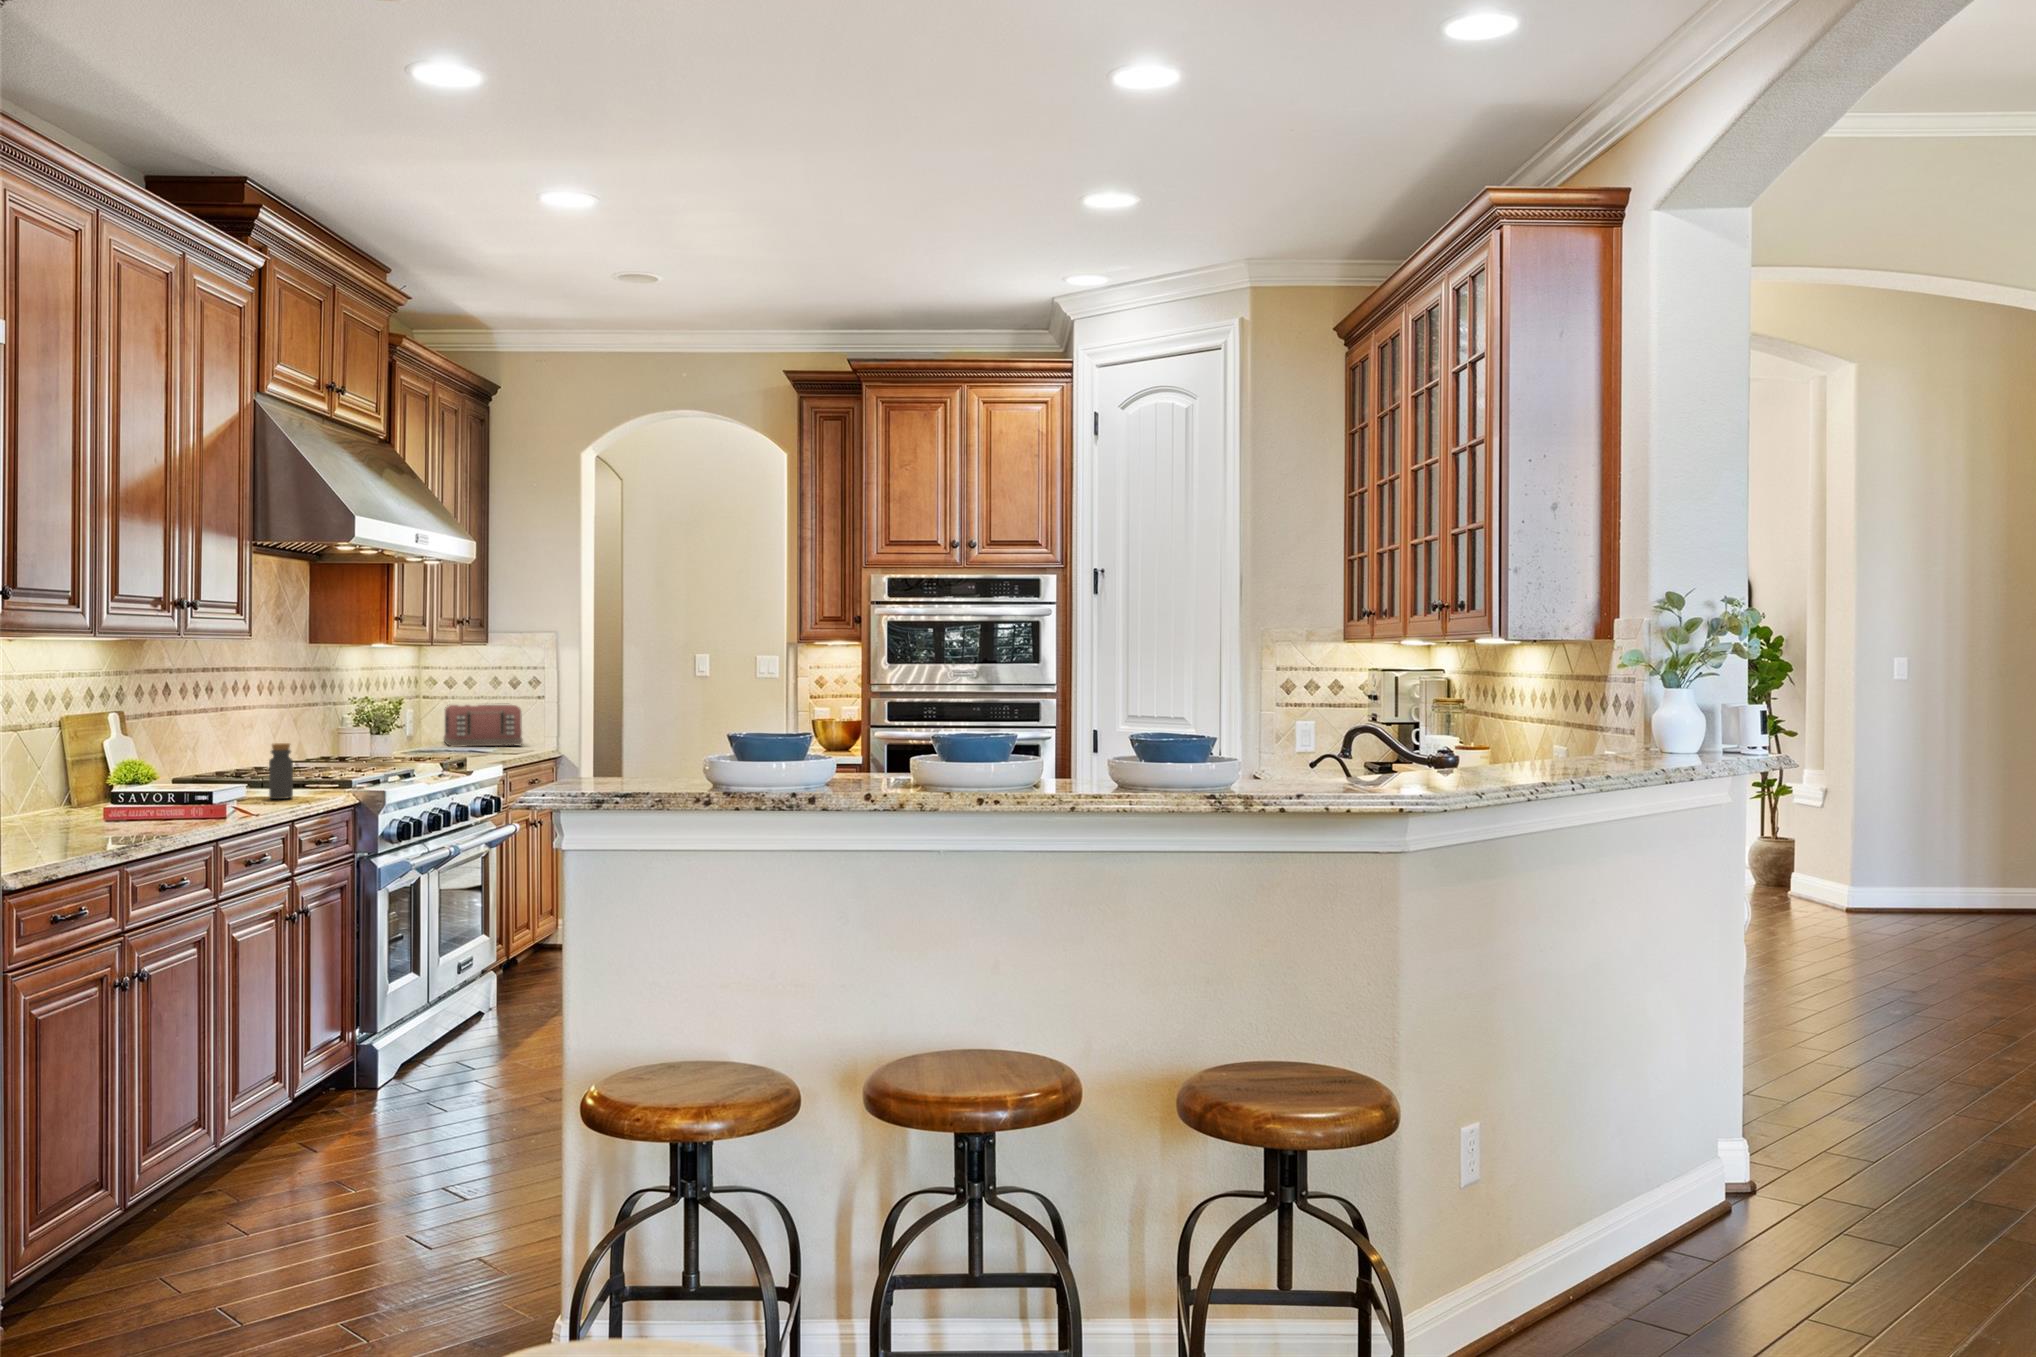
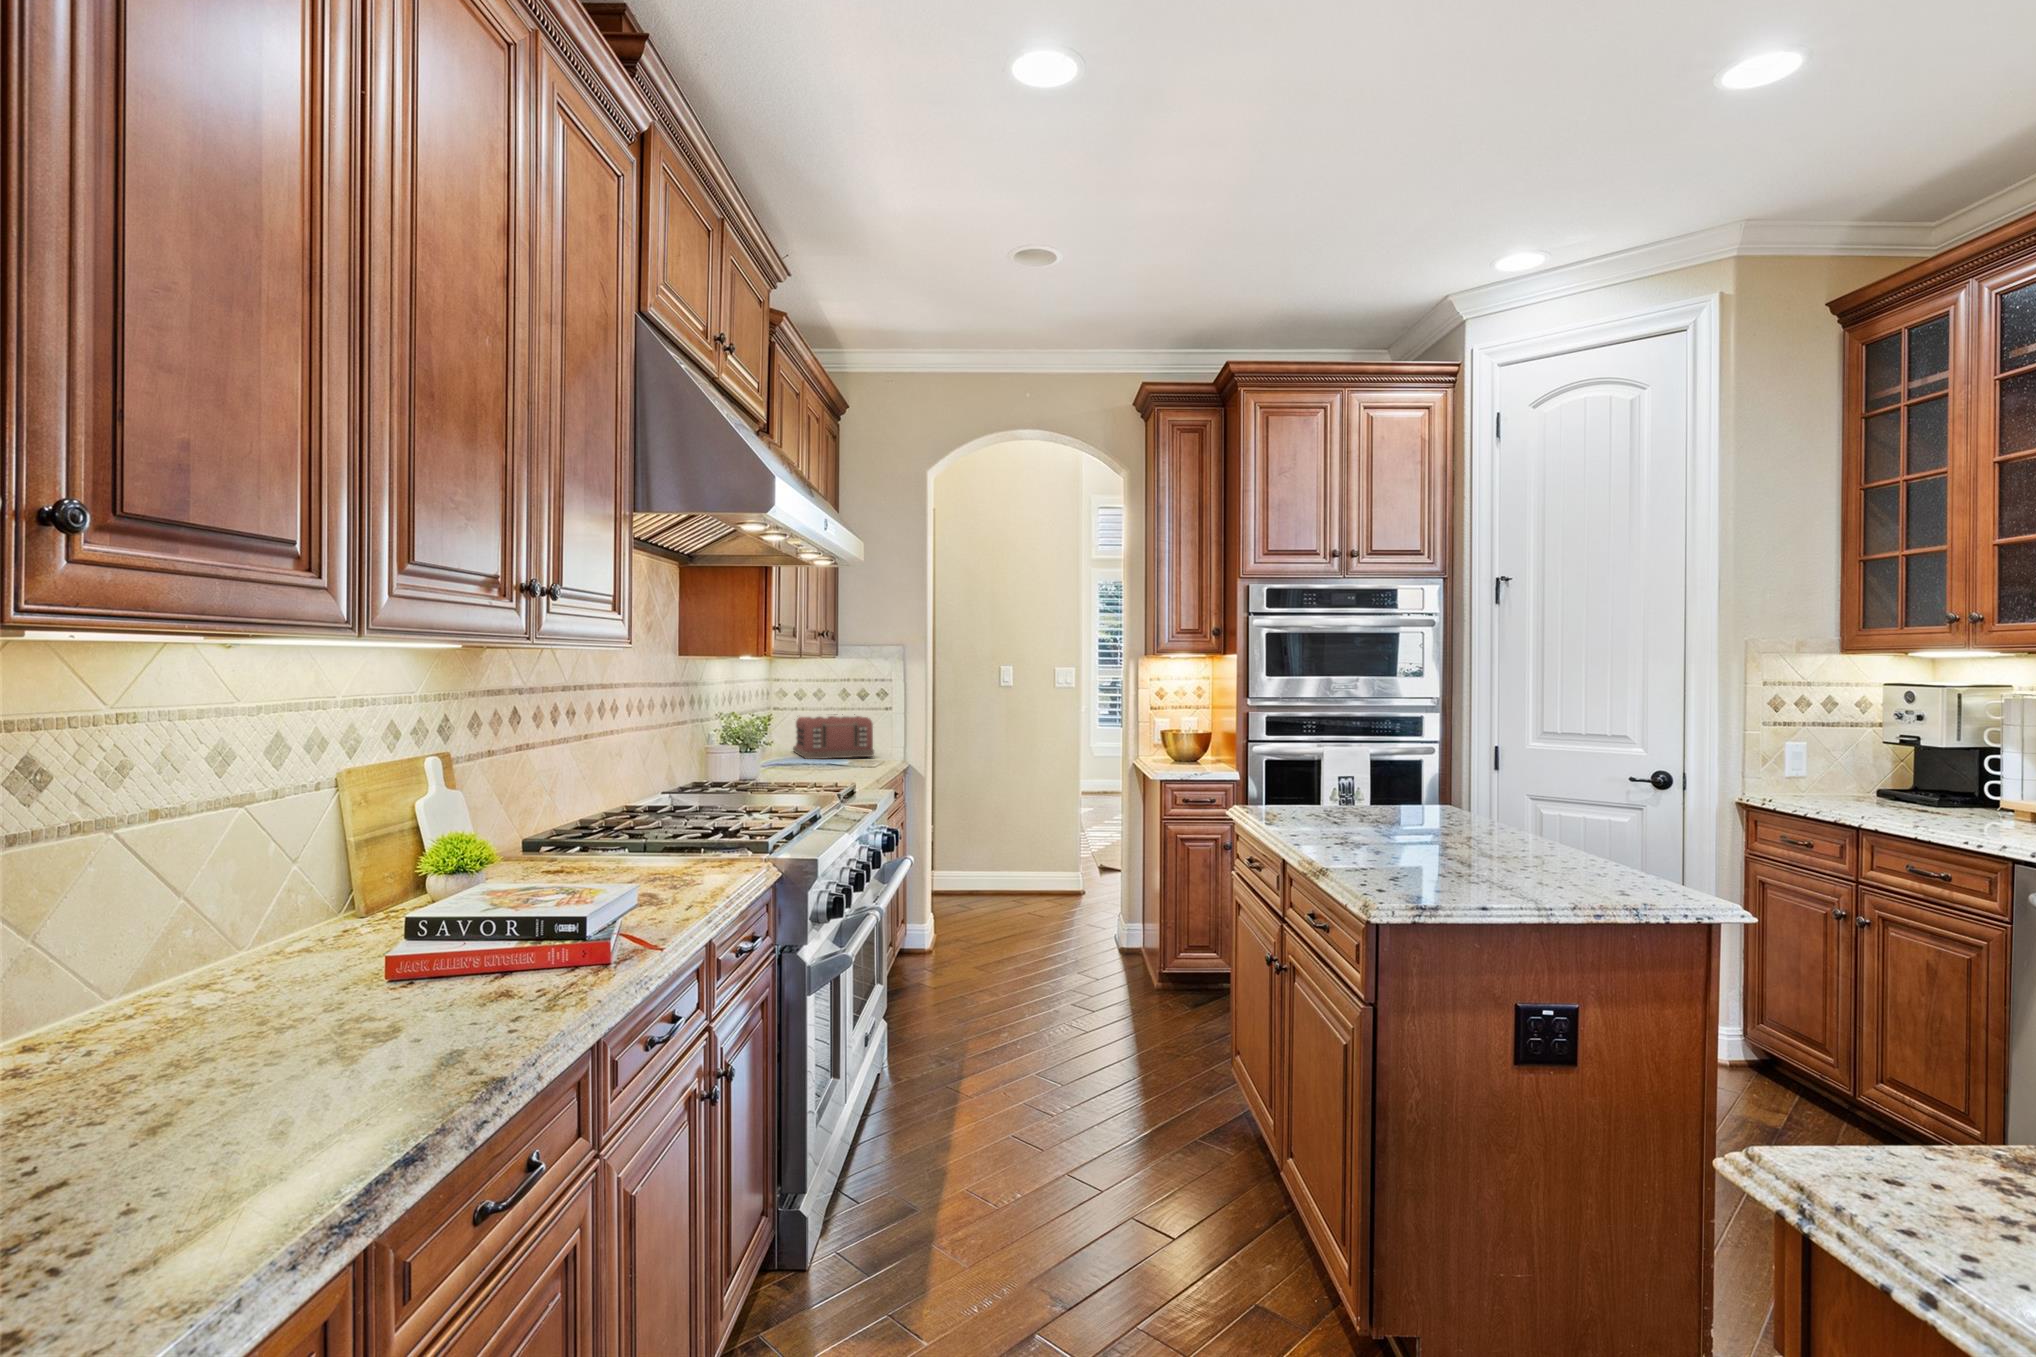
bottle: present [269,743,293,799] -> none [671,810,707,903]

